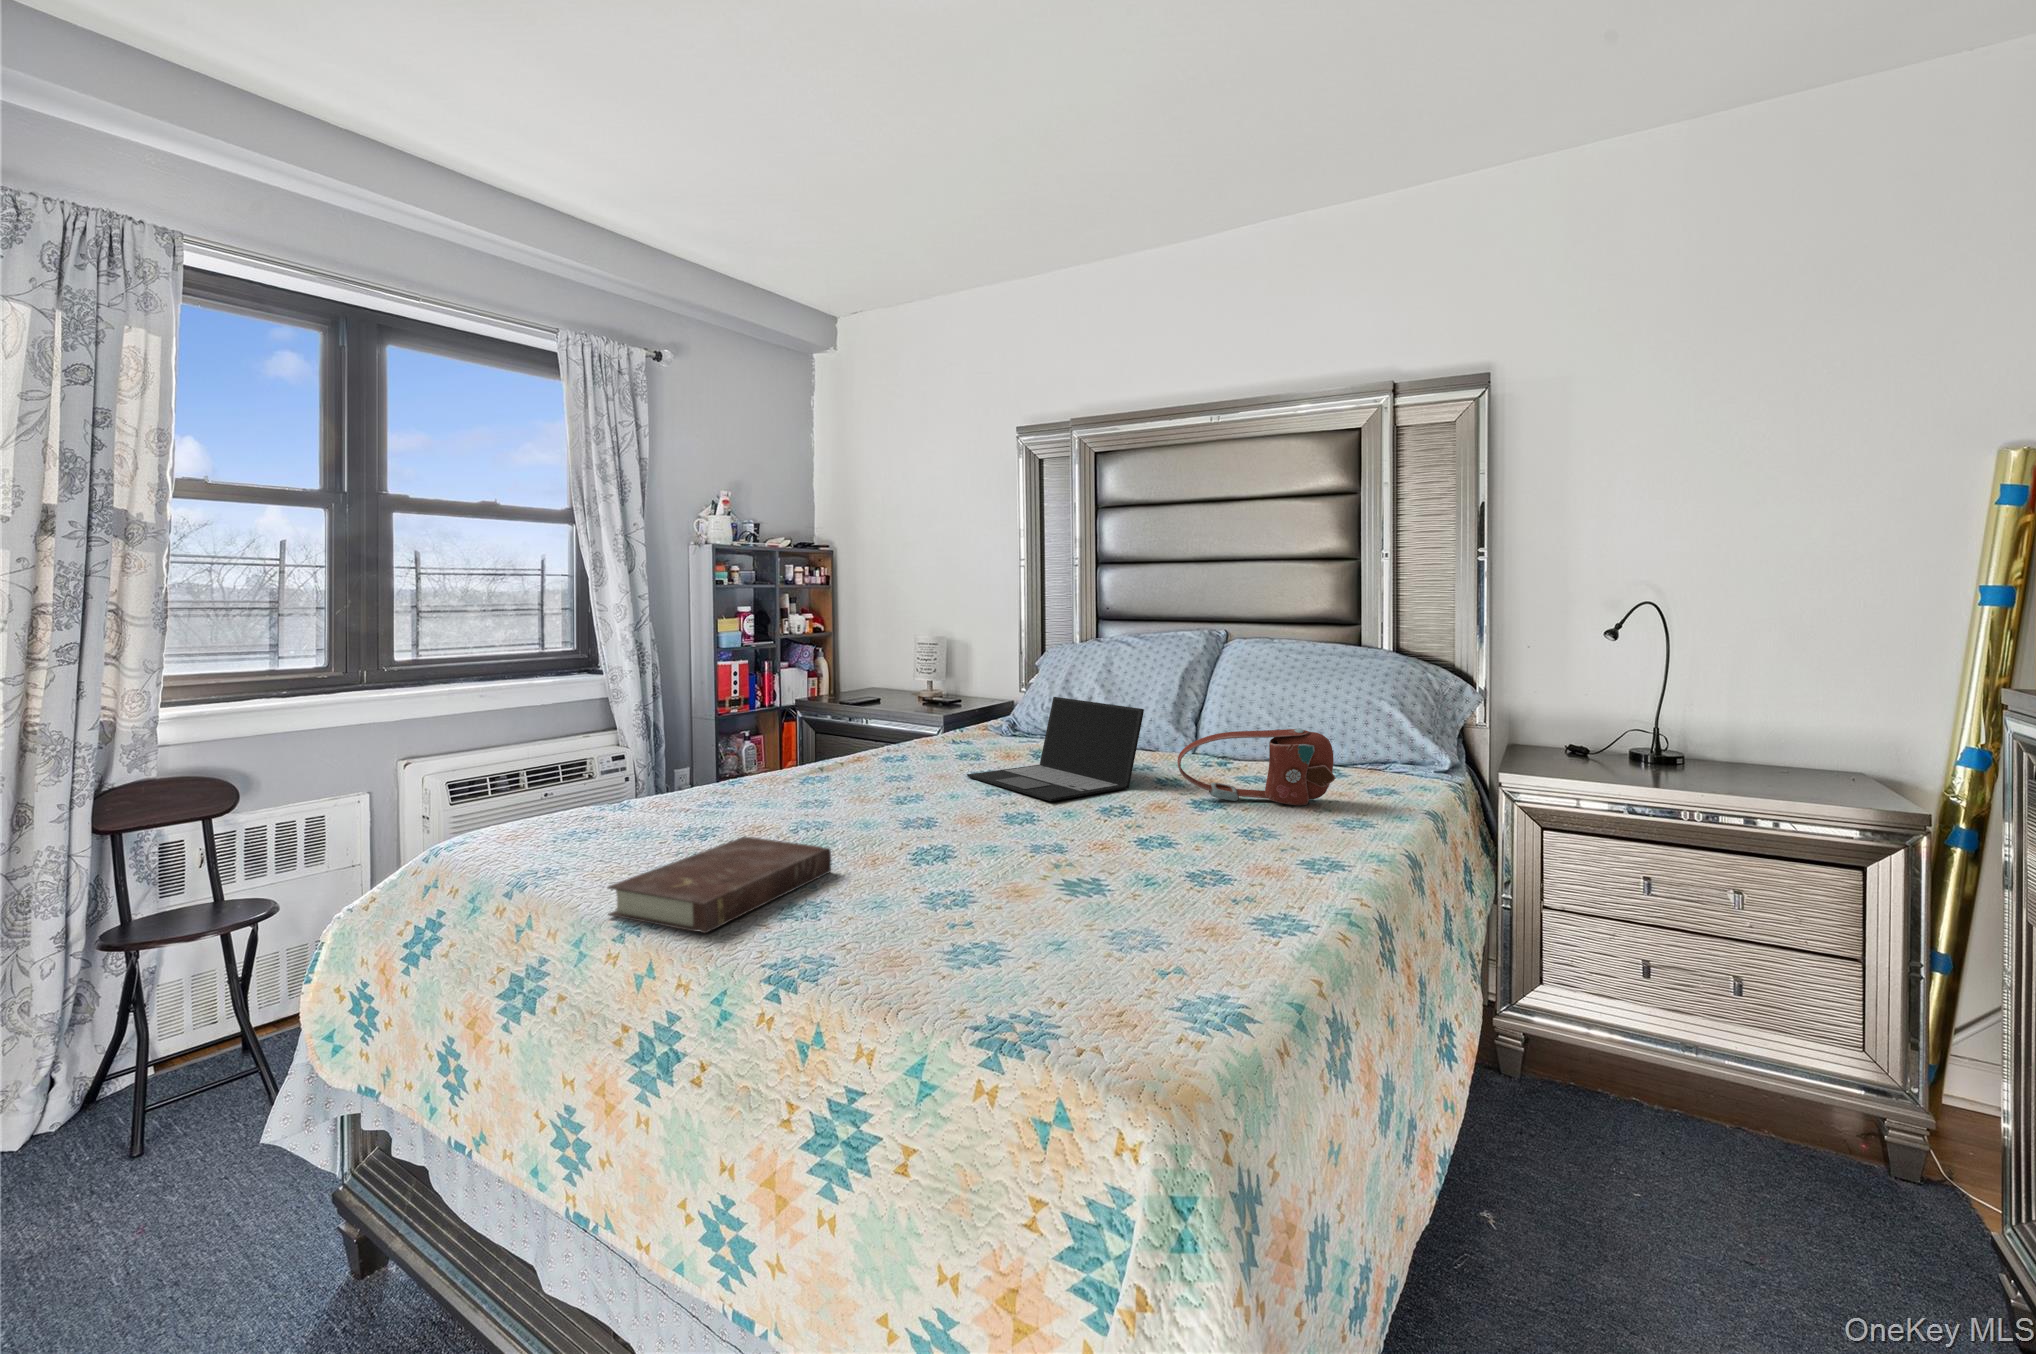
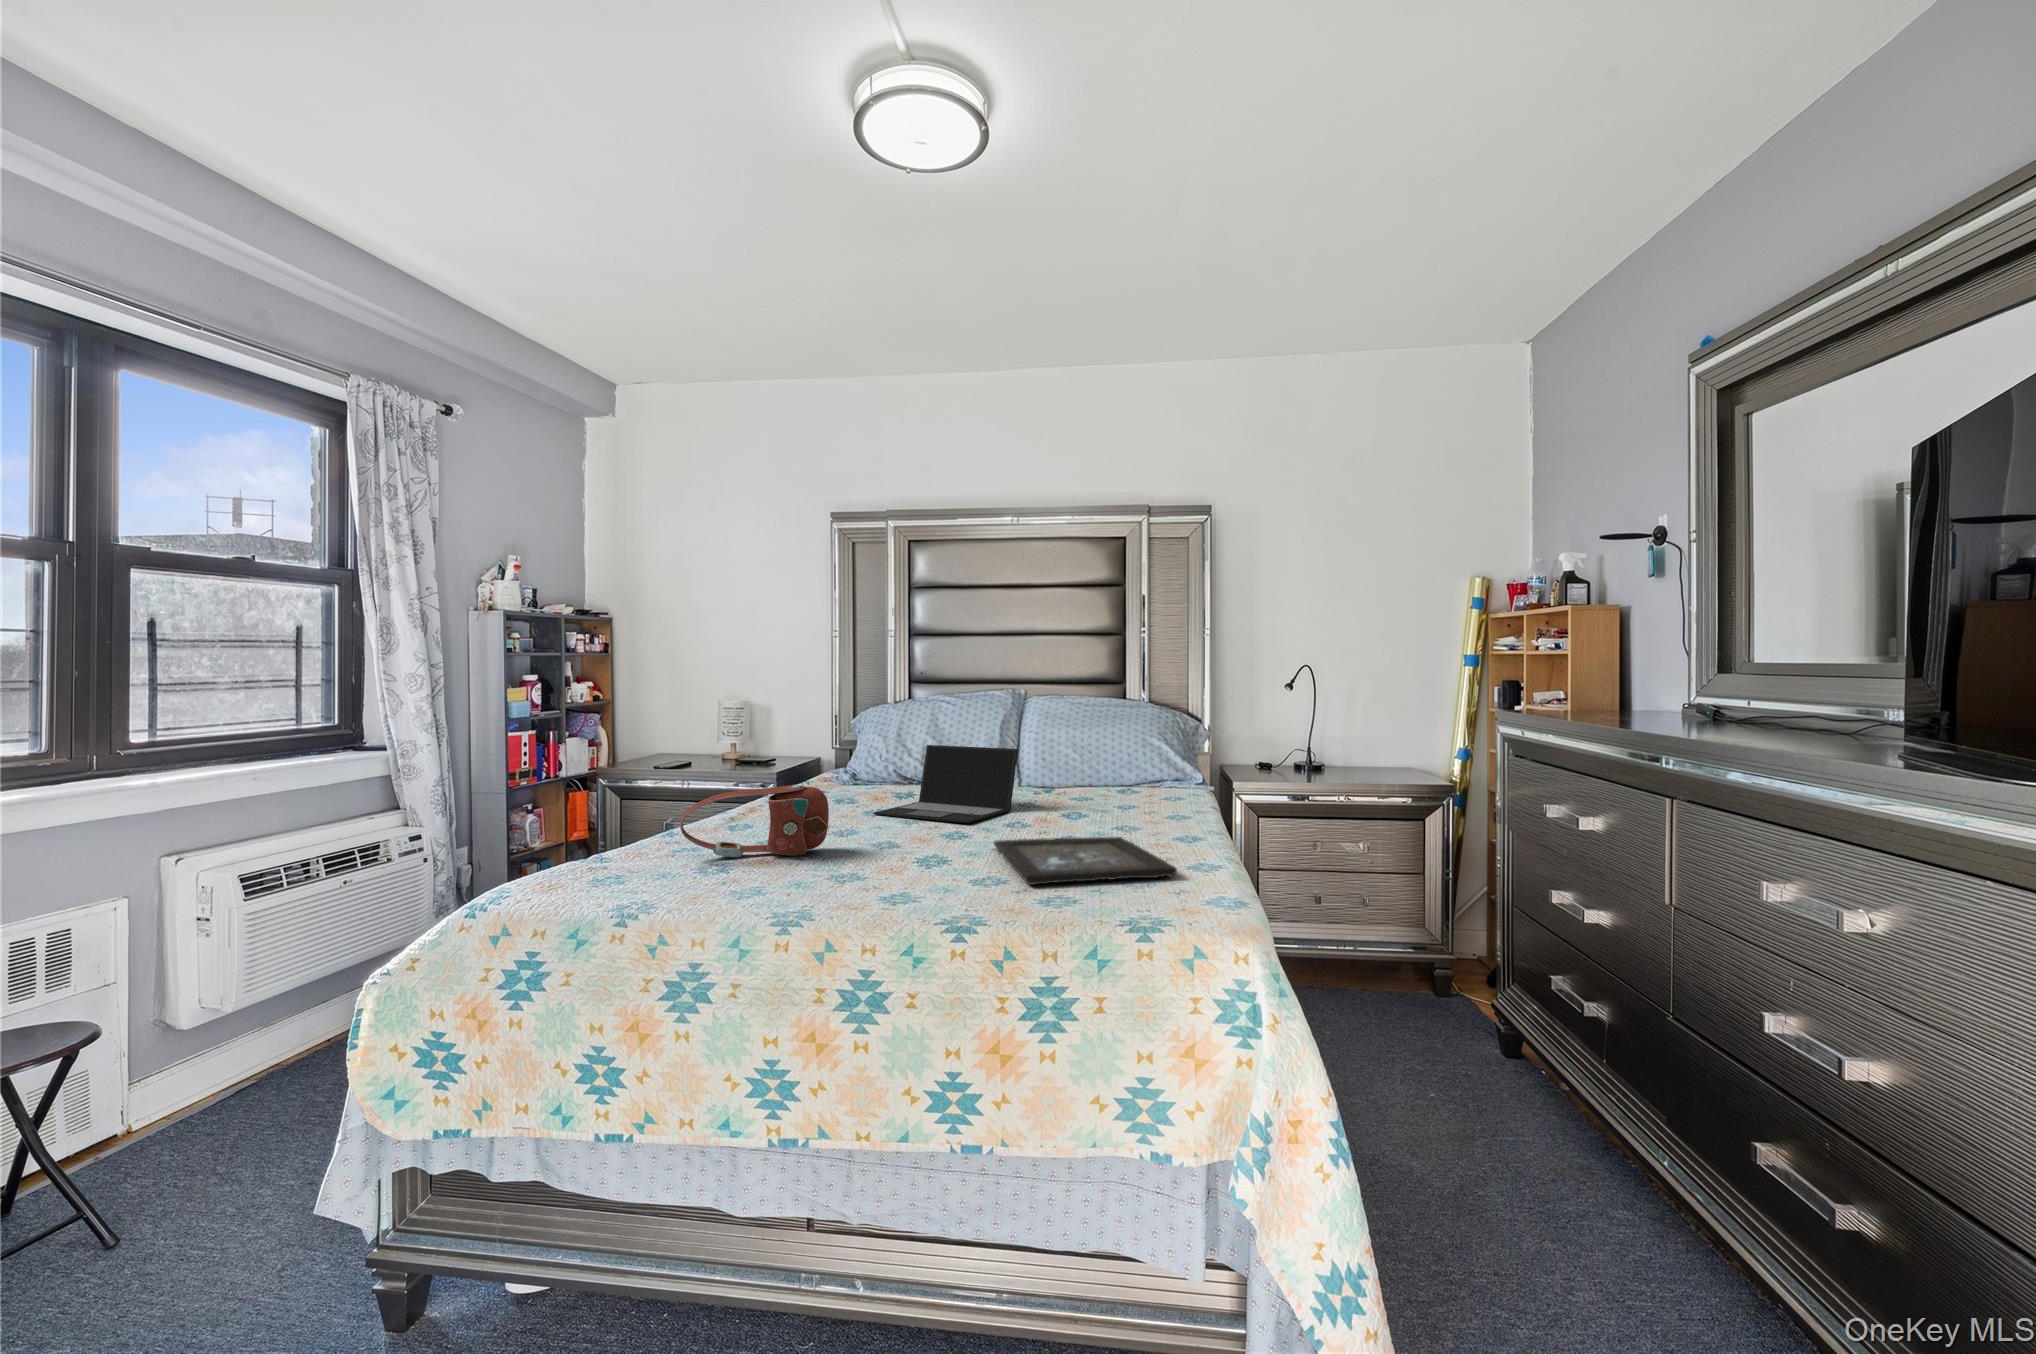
handbag: present [1178,729,1336,806] -> present [680,785,829,857]
tray: none [977,834,1214,932] -> present [994,837,1177,885]
book: present [608,837,831,933] -> none [760,859,880,918]

